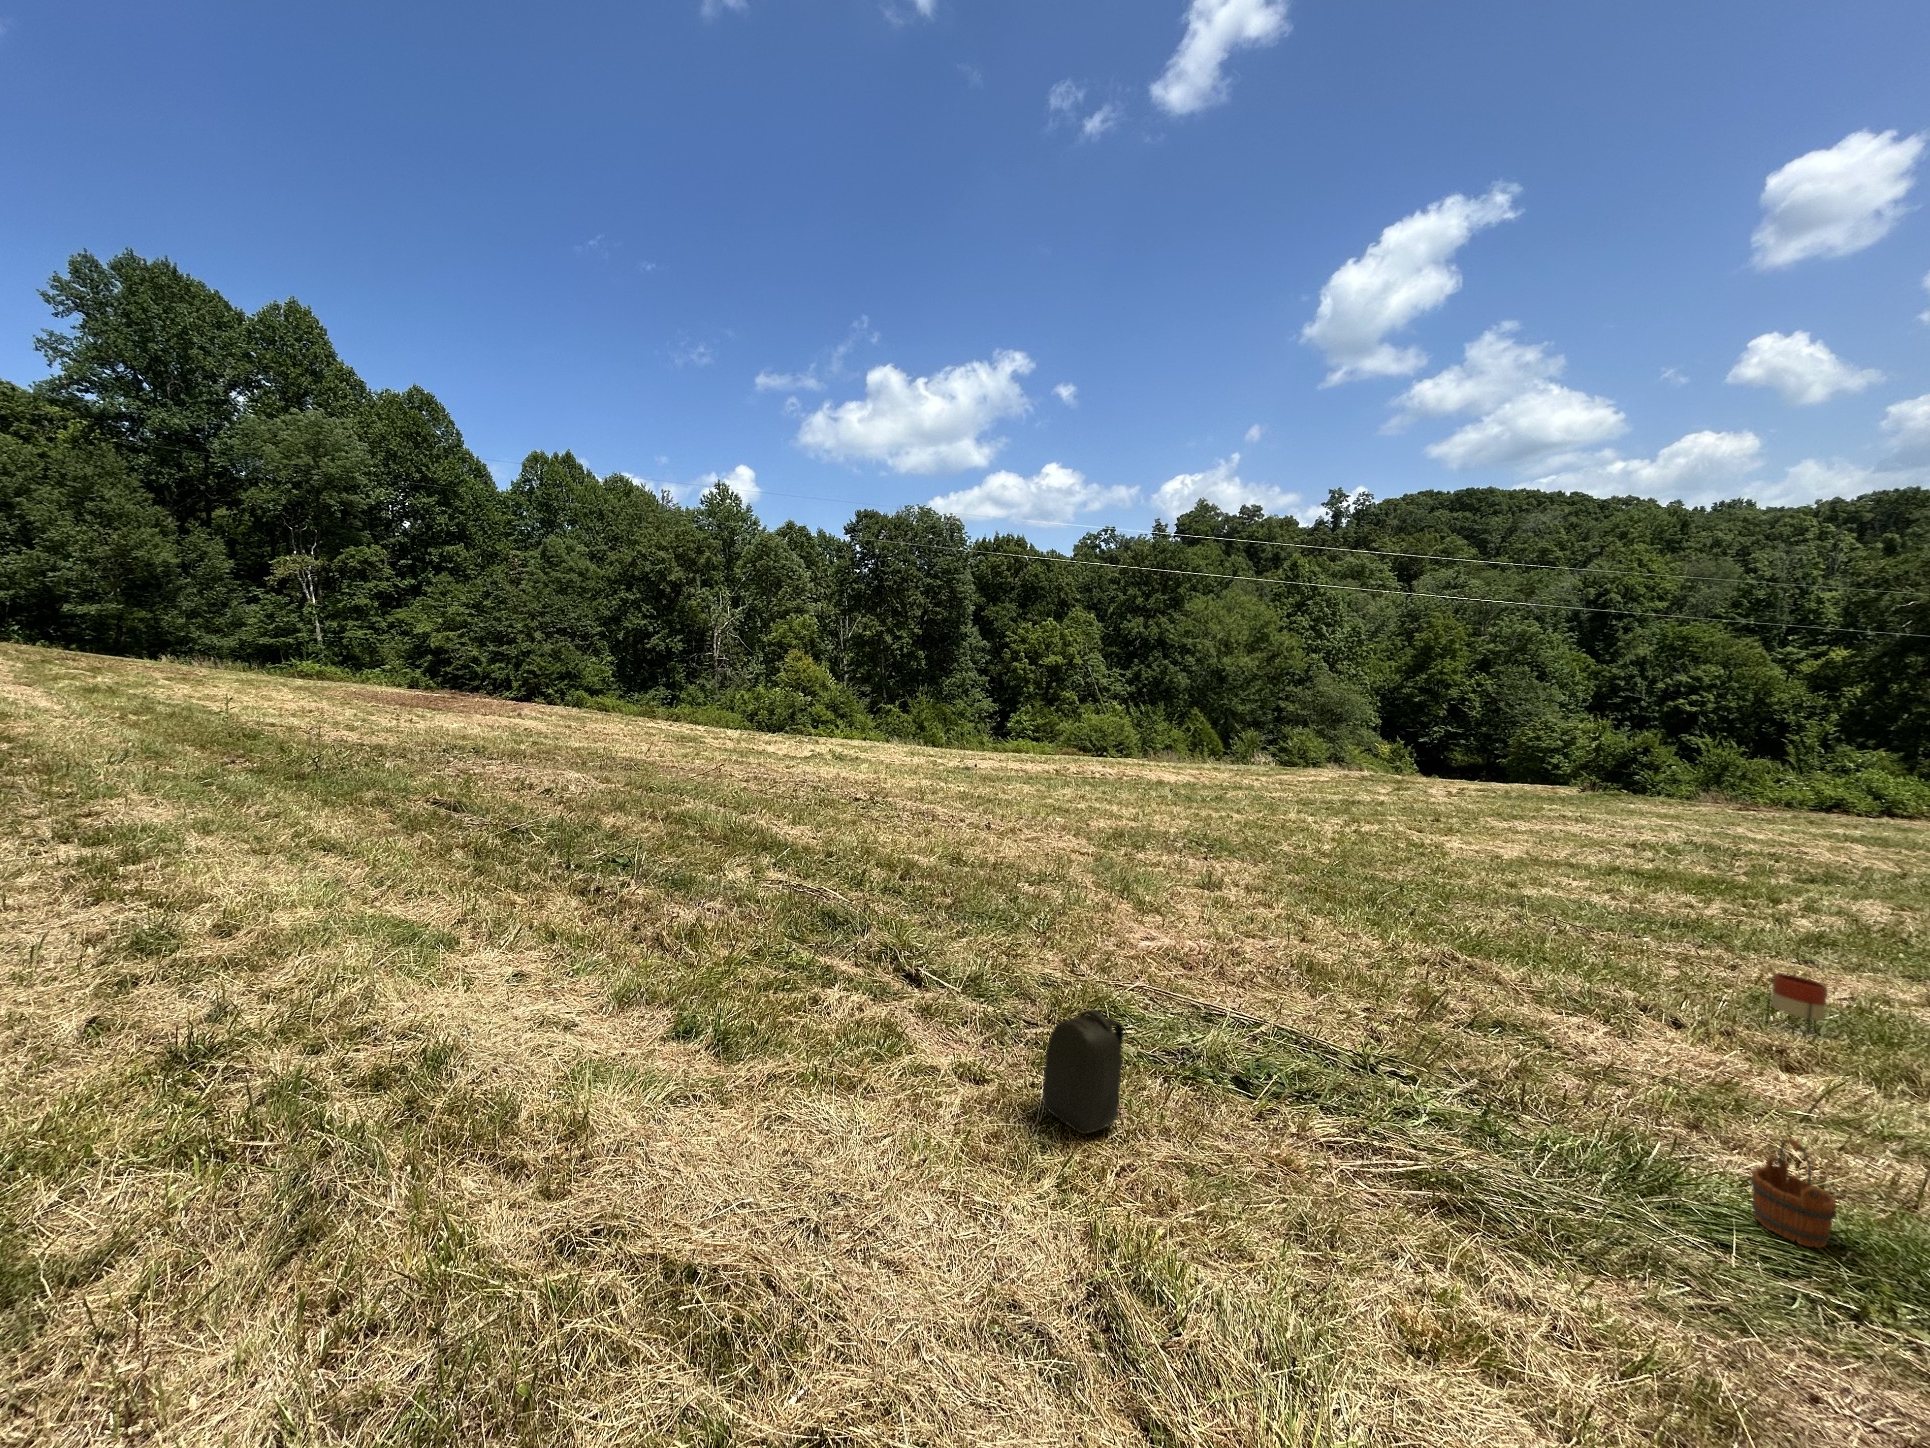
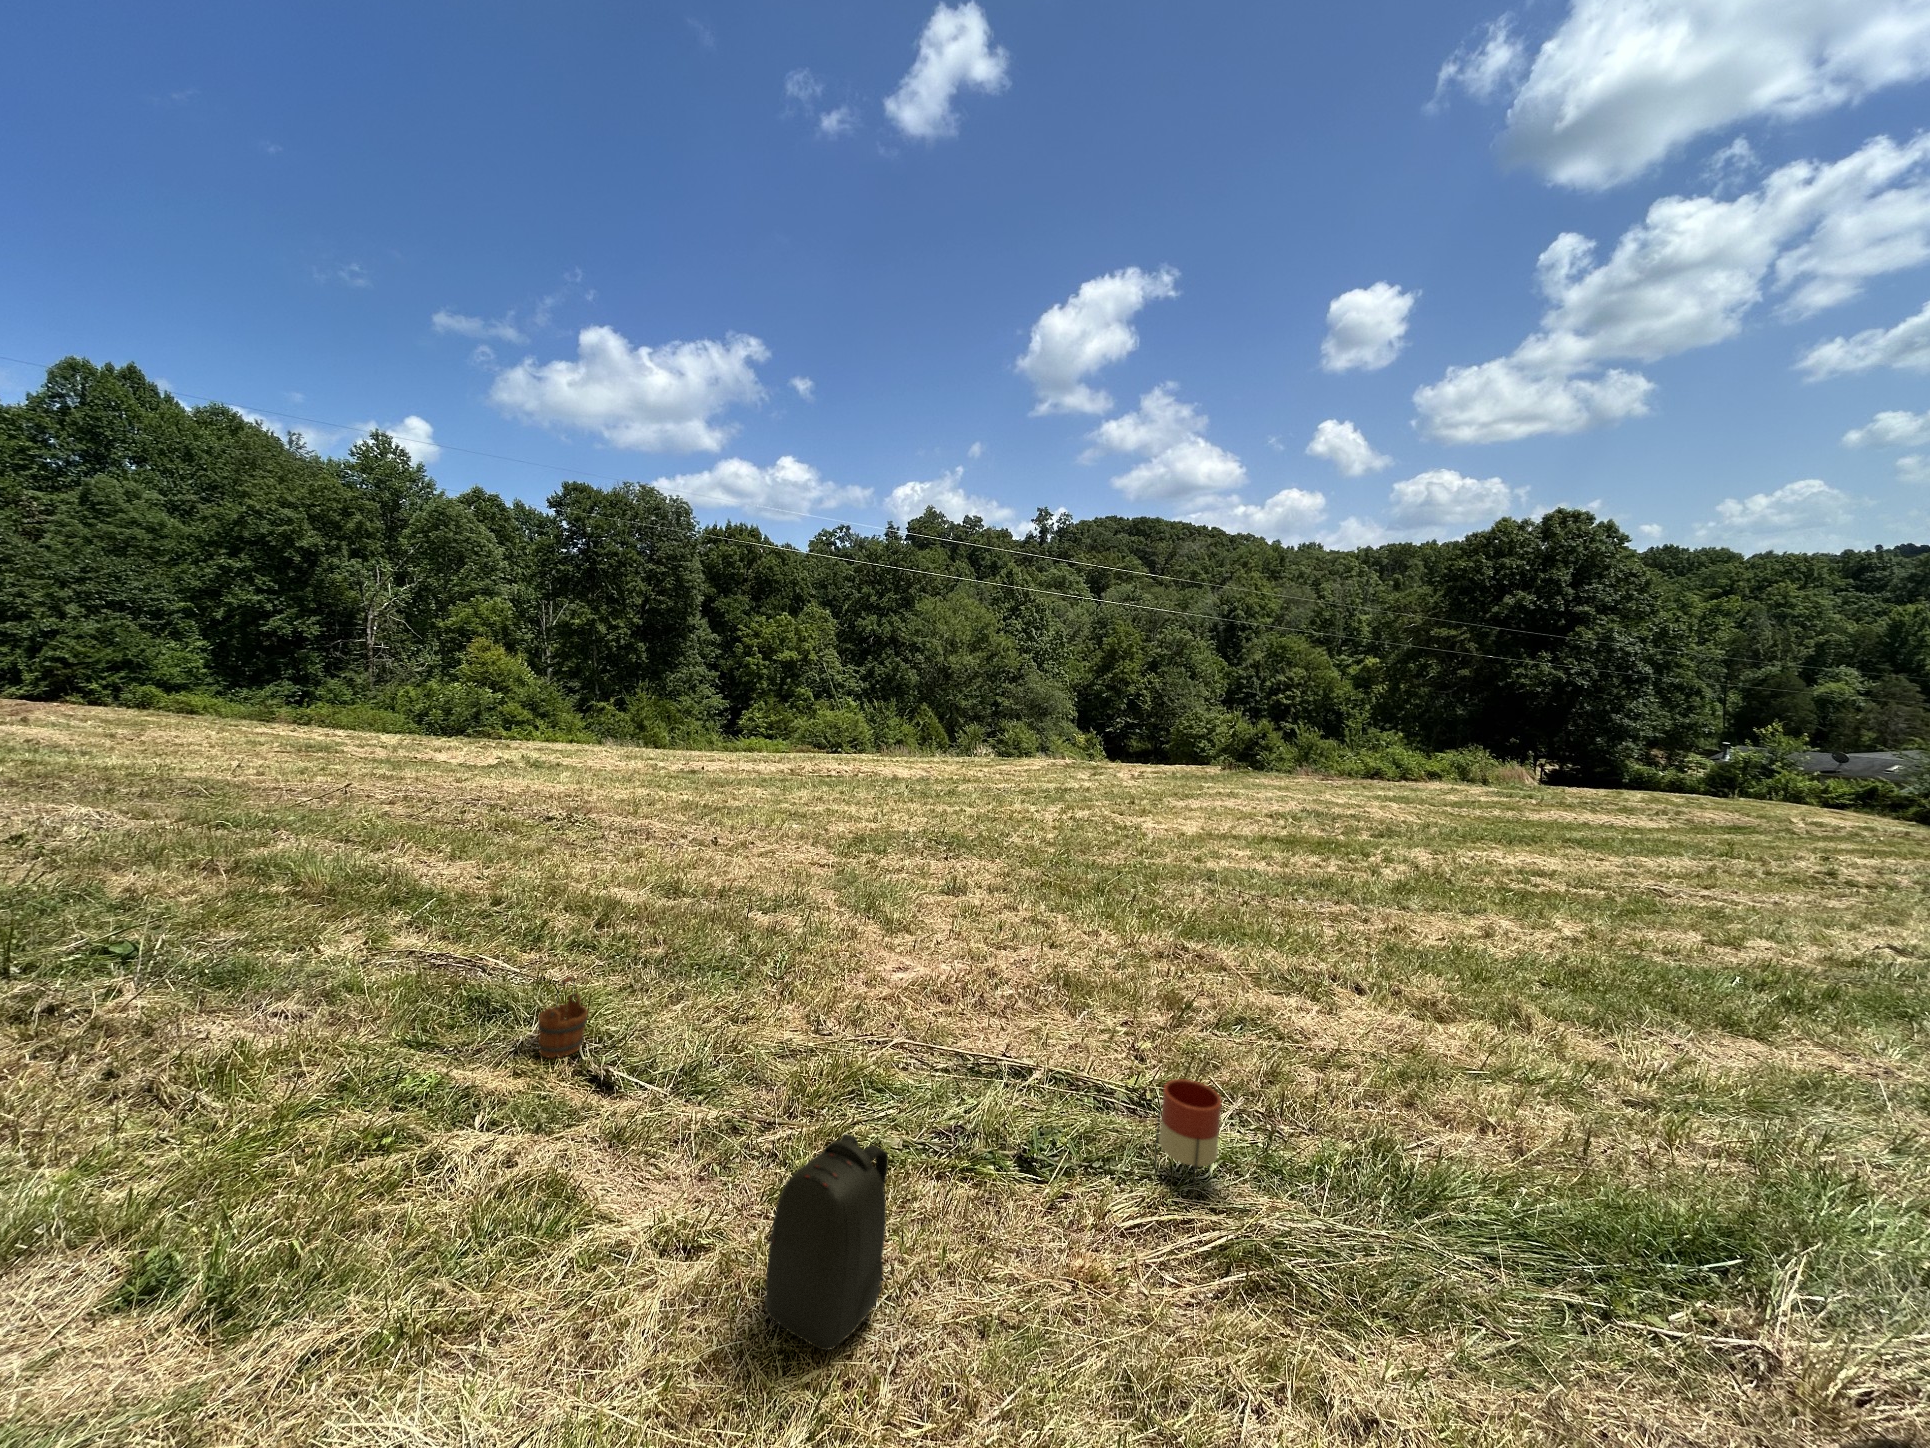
planter: present [1766,973,1828,1039] -> present [1154,1079,1222,1201]
wooden bucket: present [1750,1139,1836,1248] -> present [537,976,588,1058]

